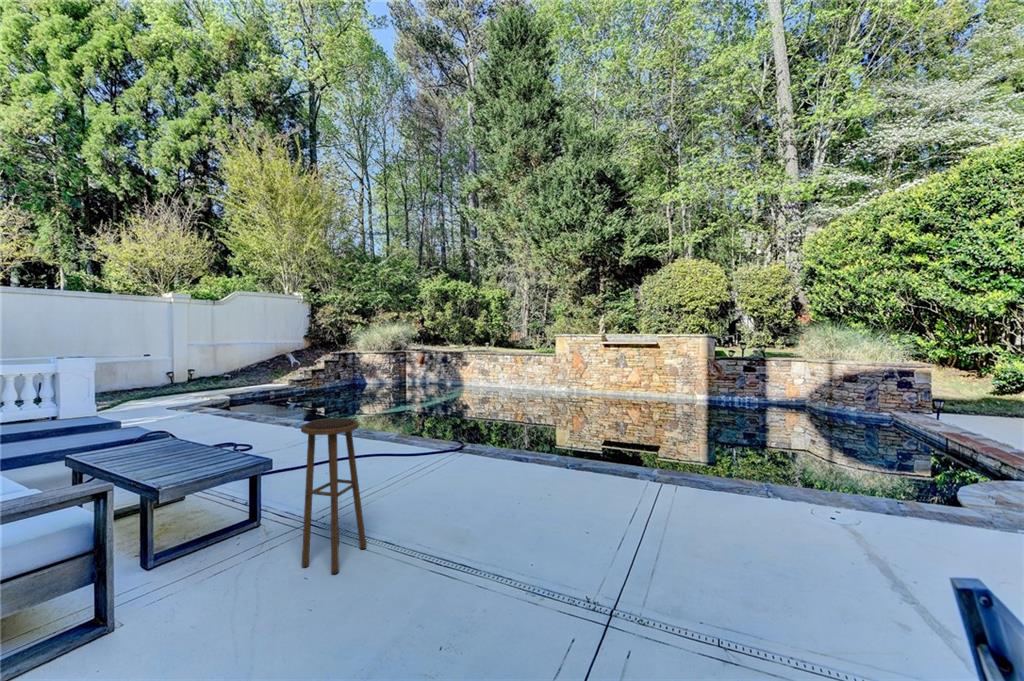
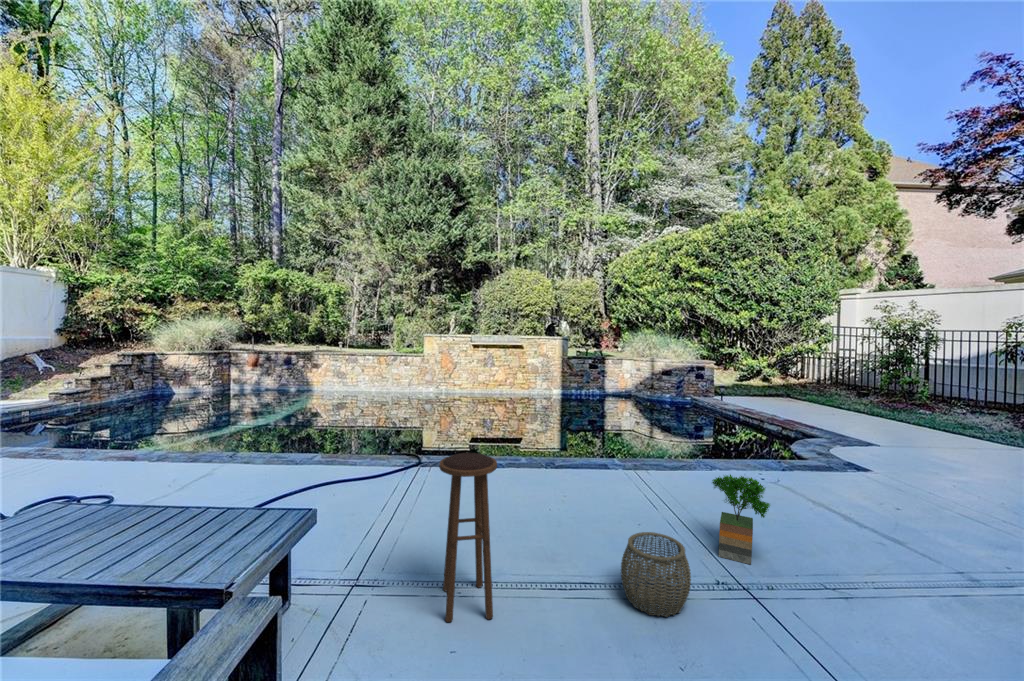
potted tree: none [638,481,712,603] -> present [712,474,770,565]
woven basket: none [458,525,535,622] -> present [621,532,691,617]

